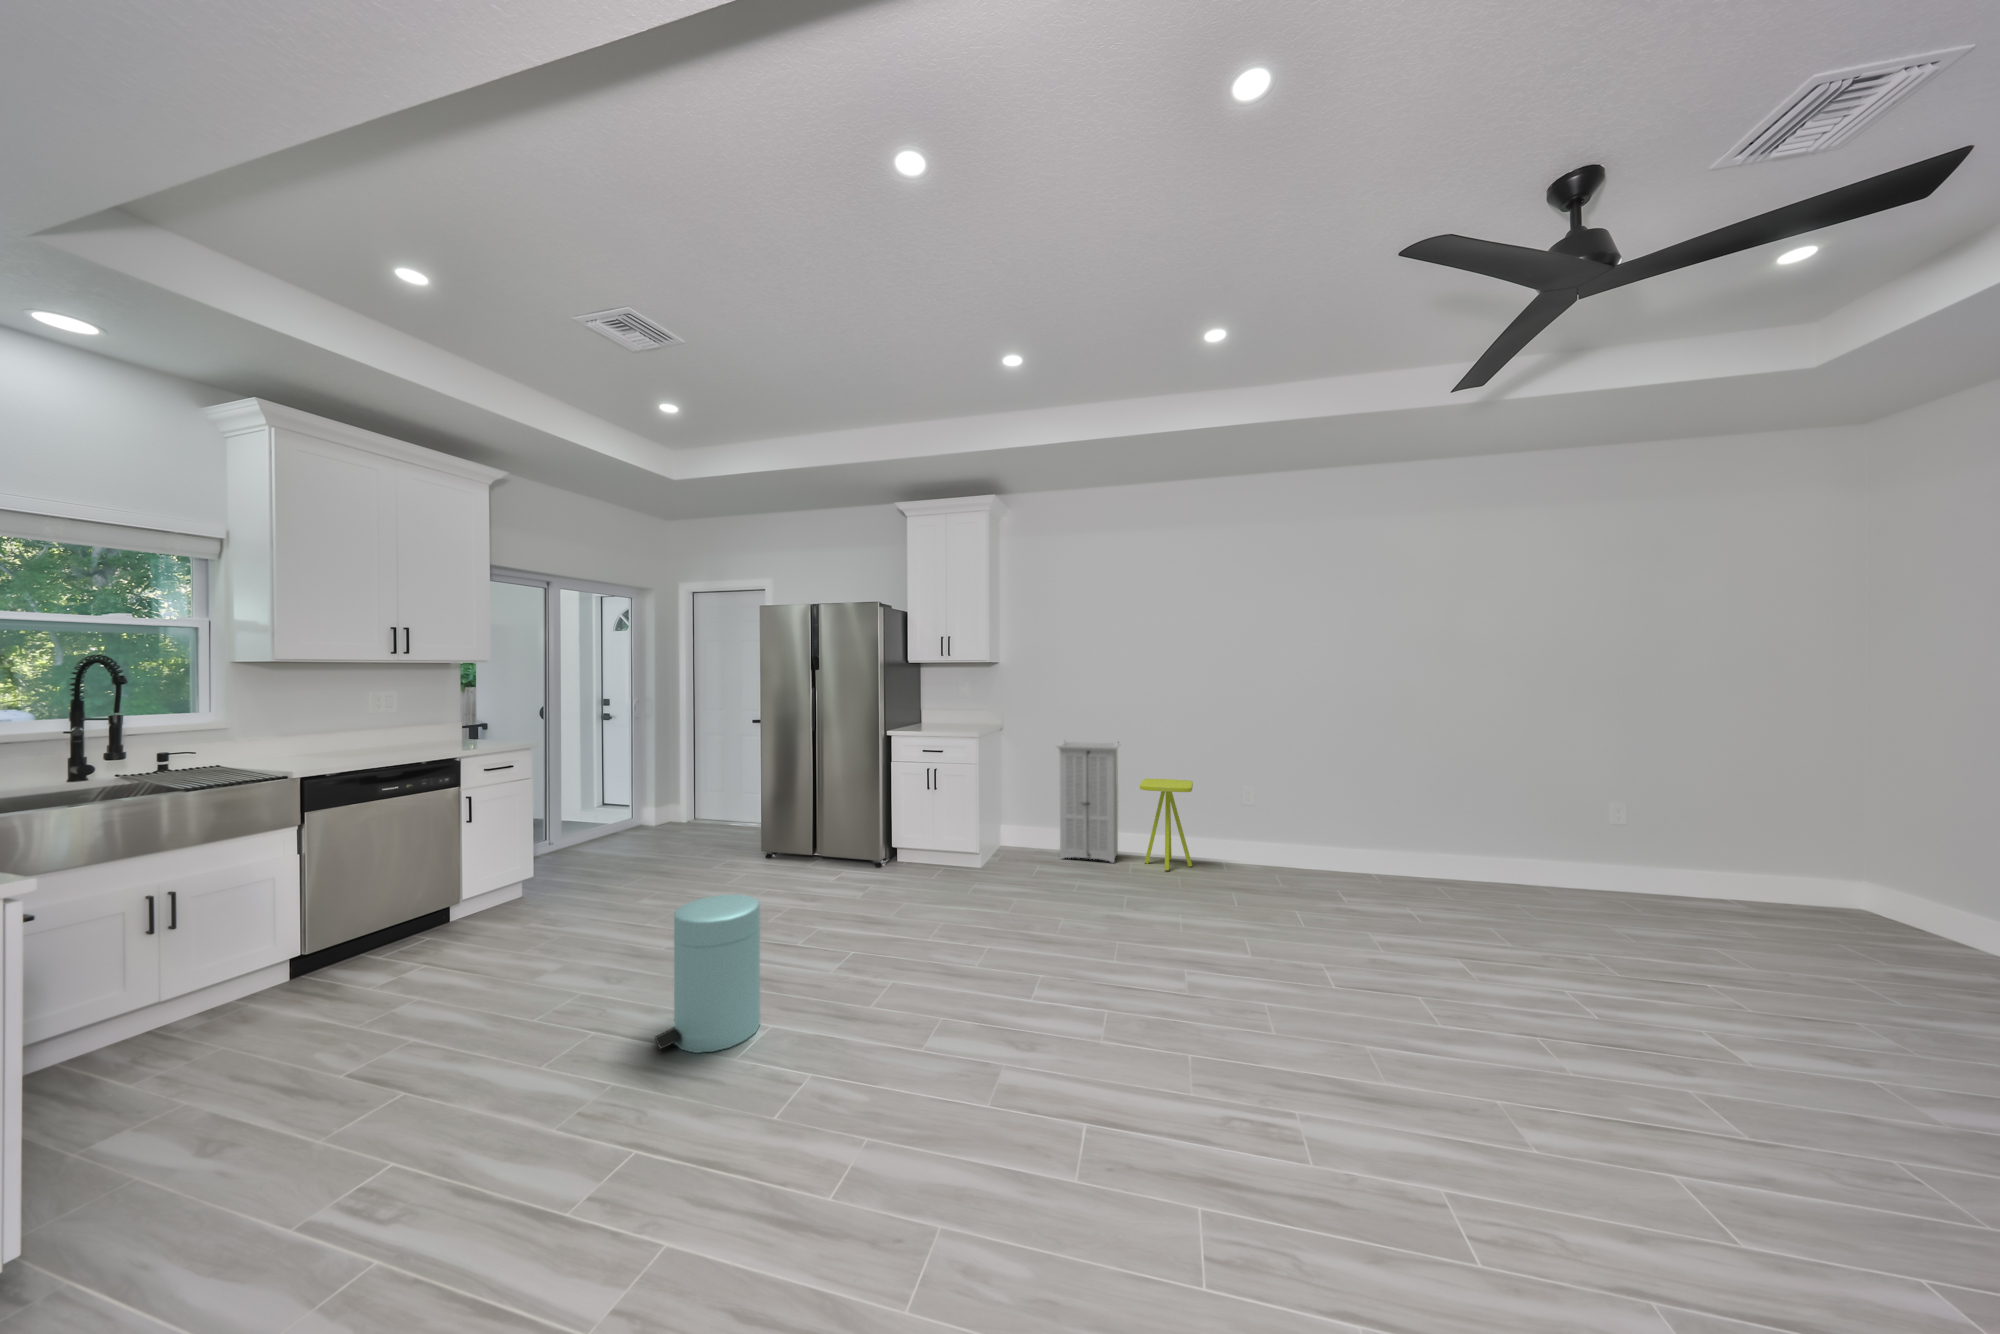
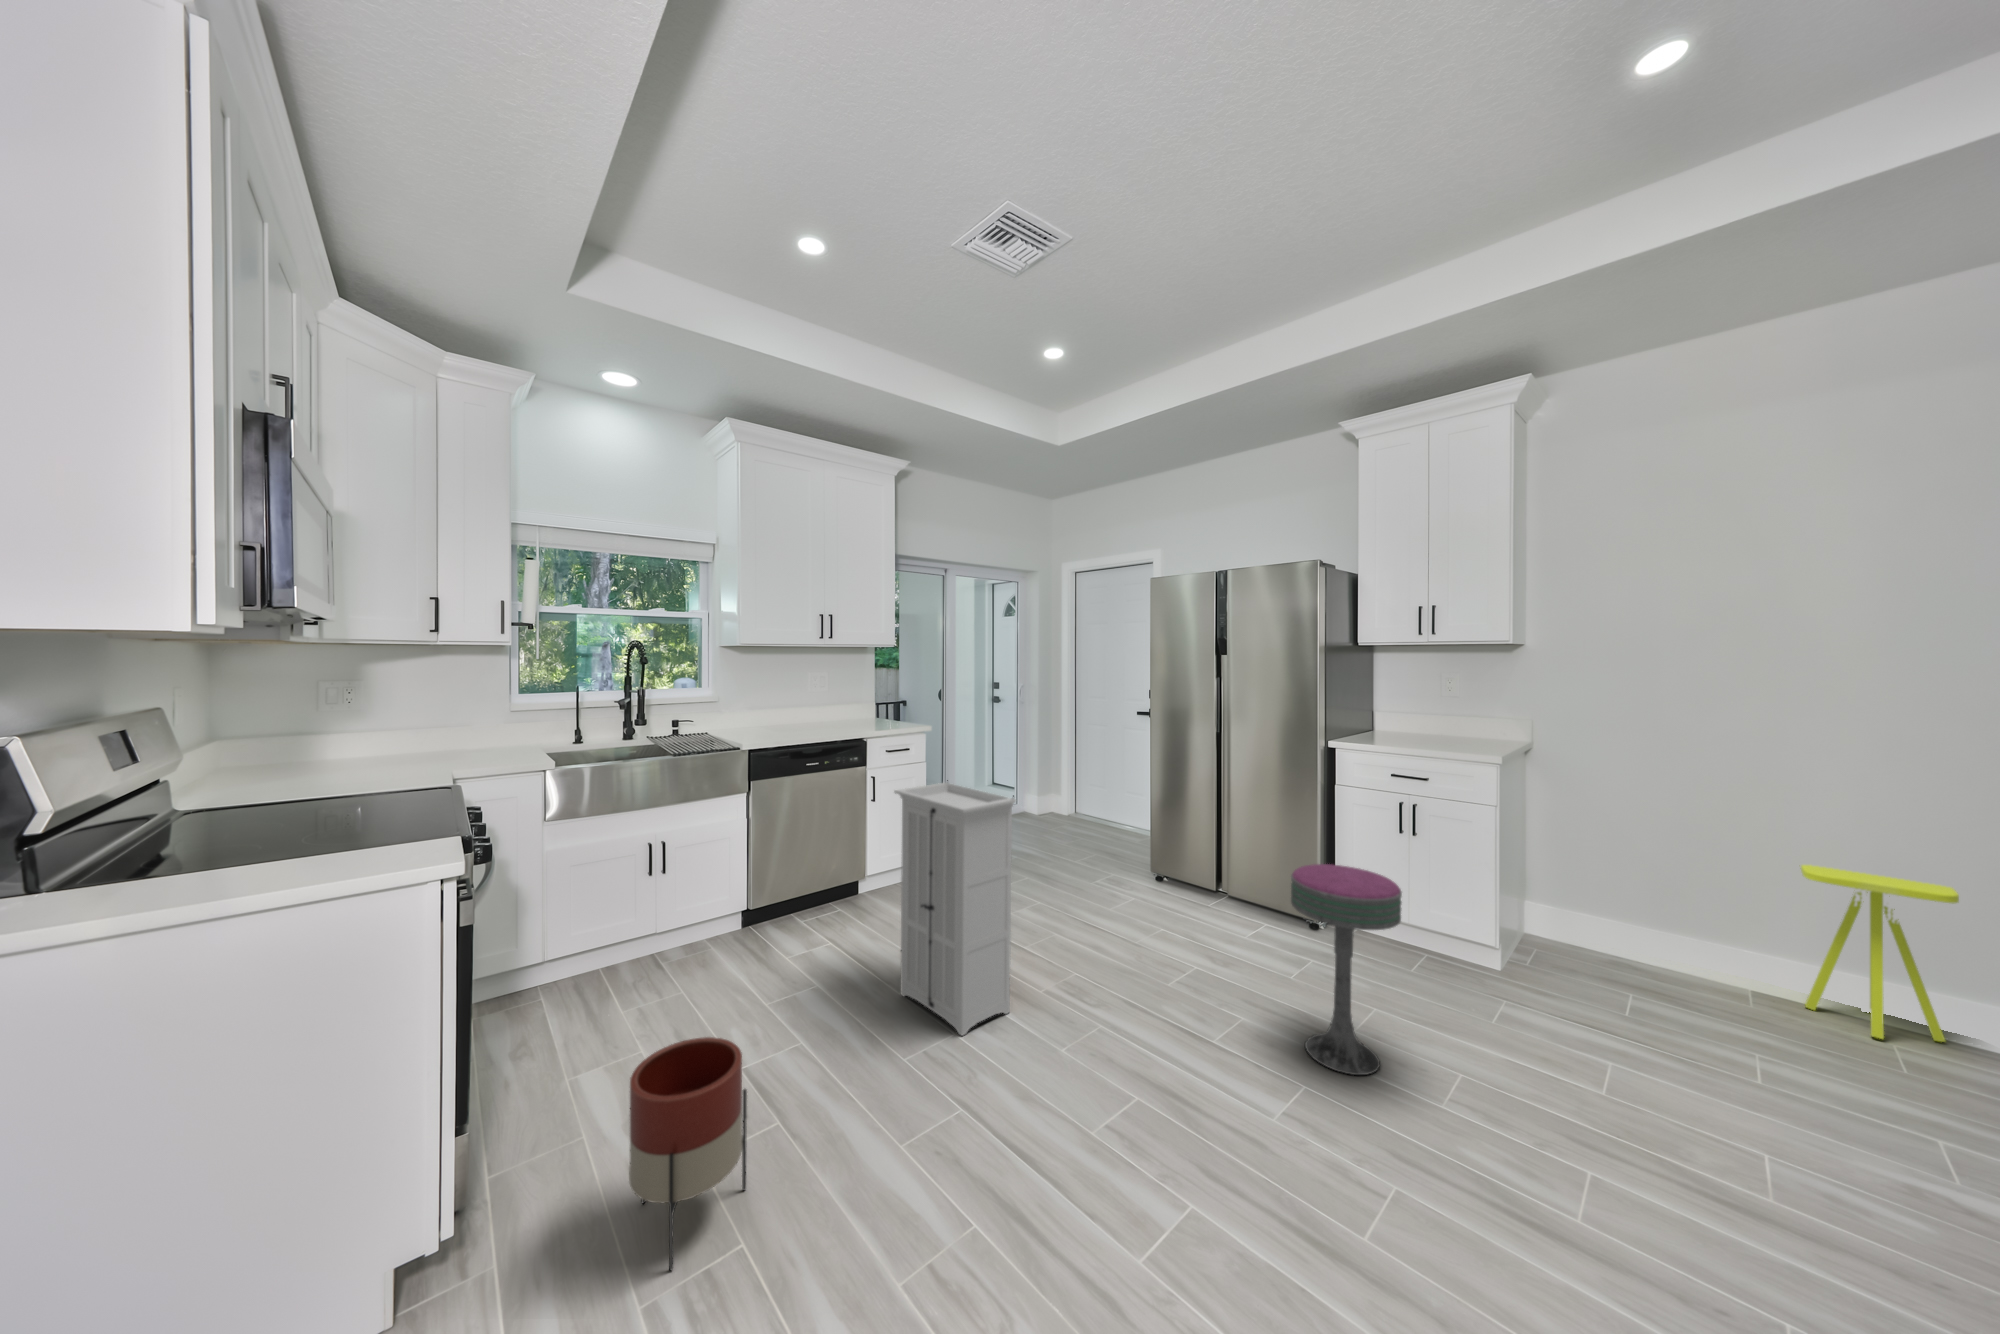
storage cabinet: present [1057,742,1120,863] -> present [894,780,1016,1035]
bar stool: none [859,812,927,948] -> present [1291,864,1402,1075]
trash can: present [655,894,760,1053] -> none [1027,961,1163,1198]
planter: none [251,1014,380,1205] -> present [629,1037,747,1271]

